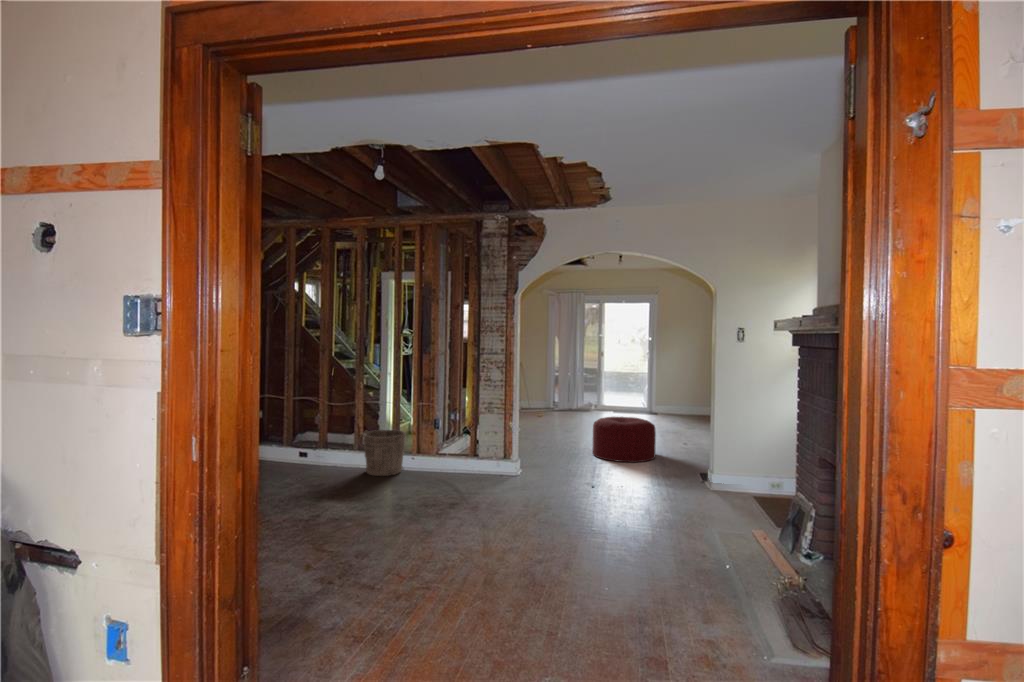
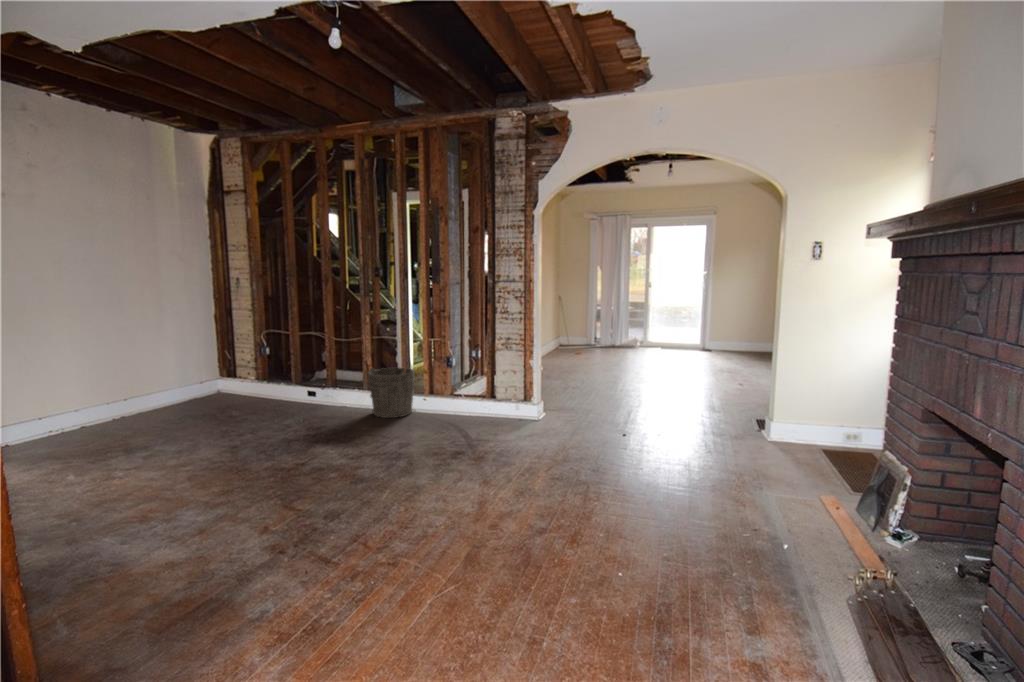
ottoman: present [593,417,656,462] -> none [630,354,705,406]

